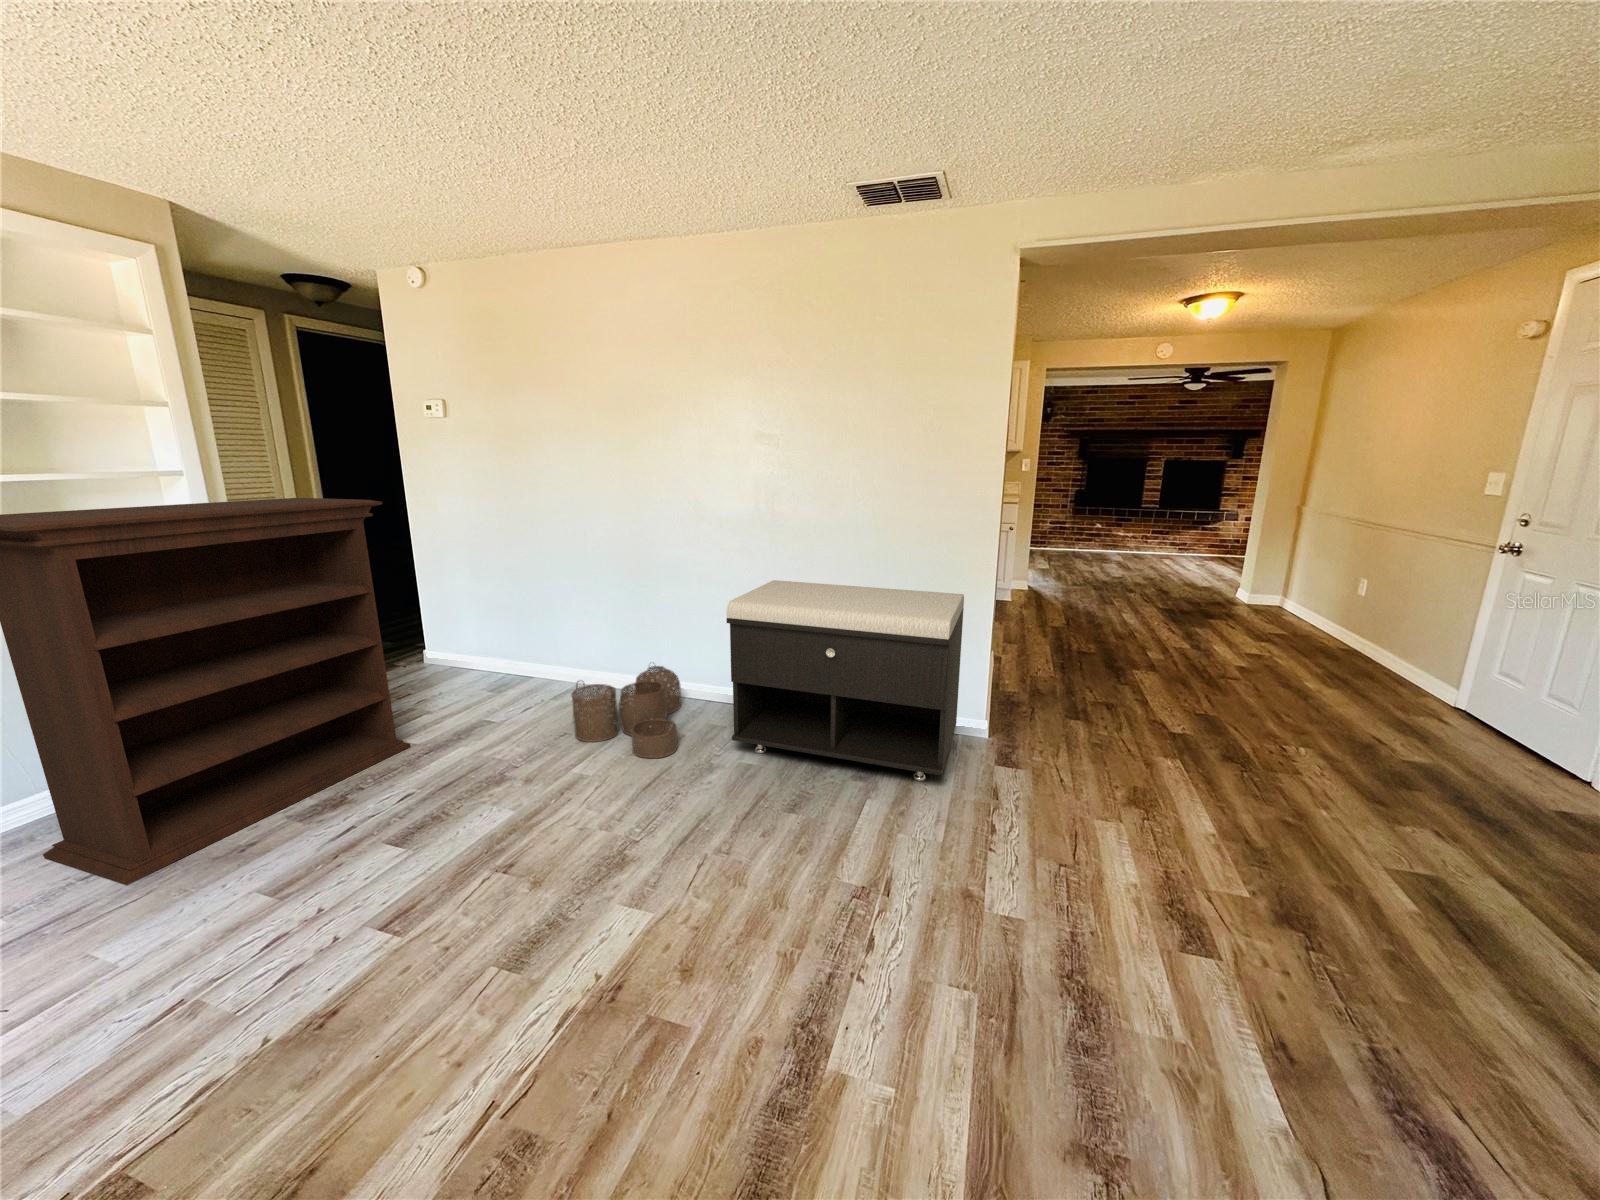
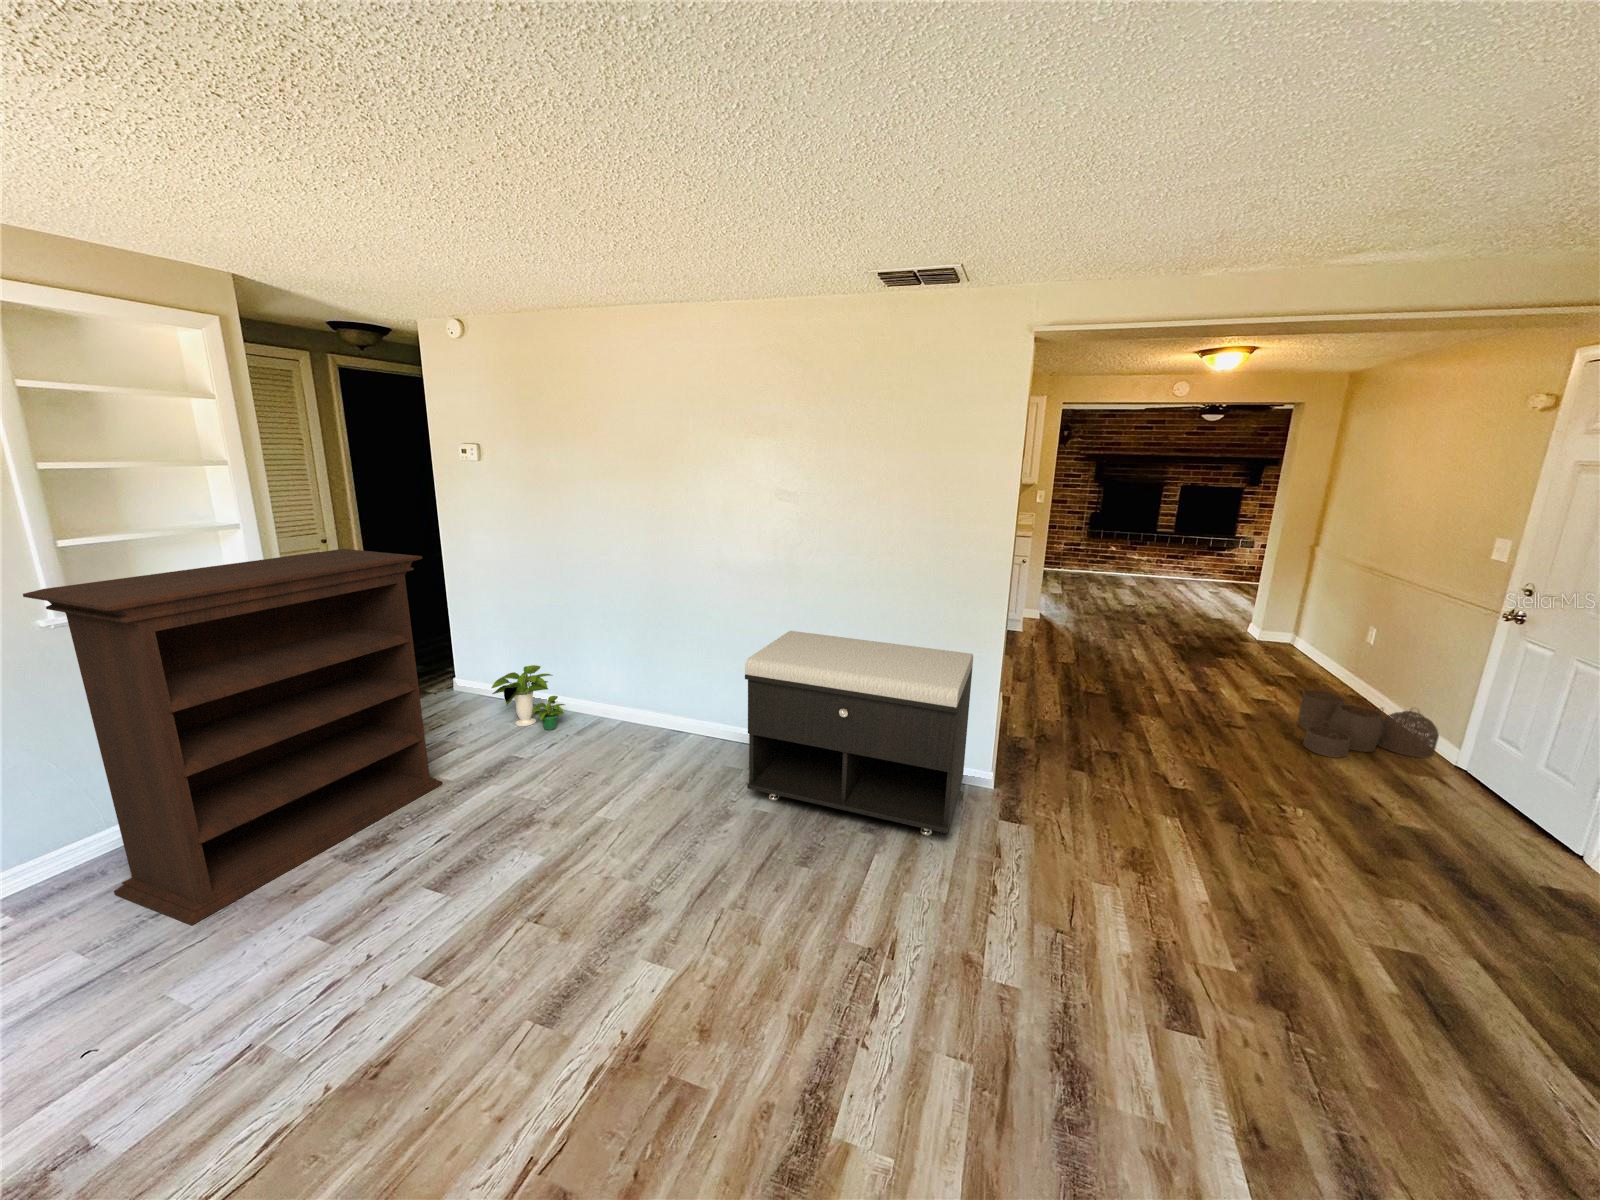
potted plant: none [463,630,543,695] -> present [492,665,565,730]
woven basket: present [571,665,681,758] -> present [1298,690,1439,758]

